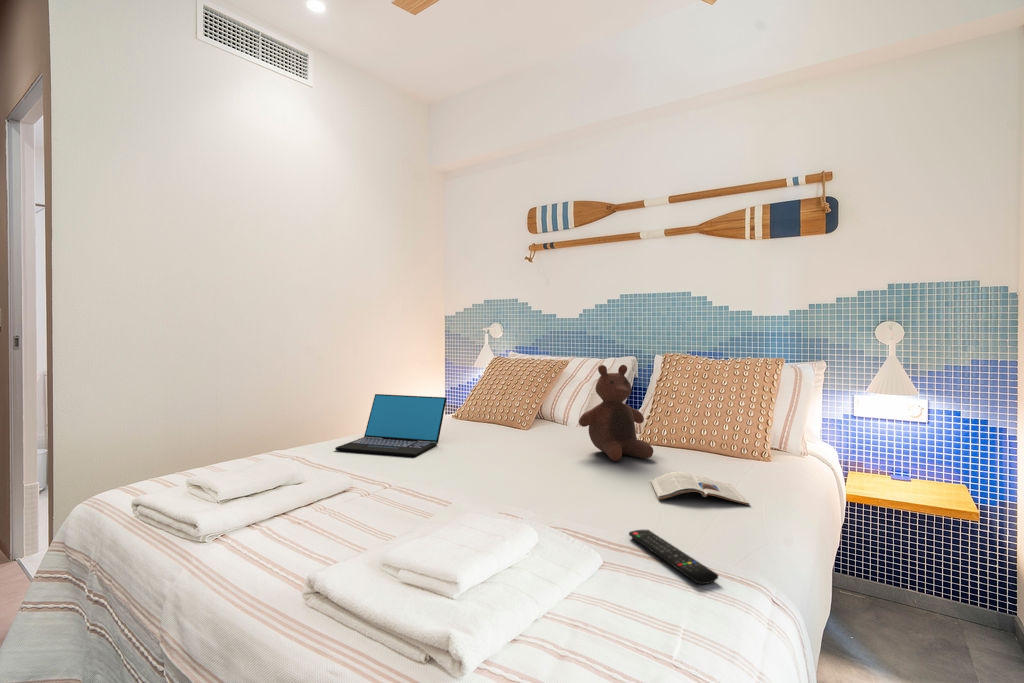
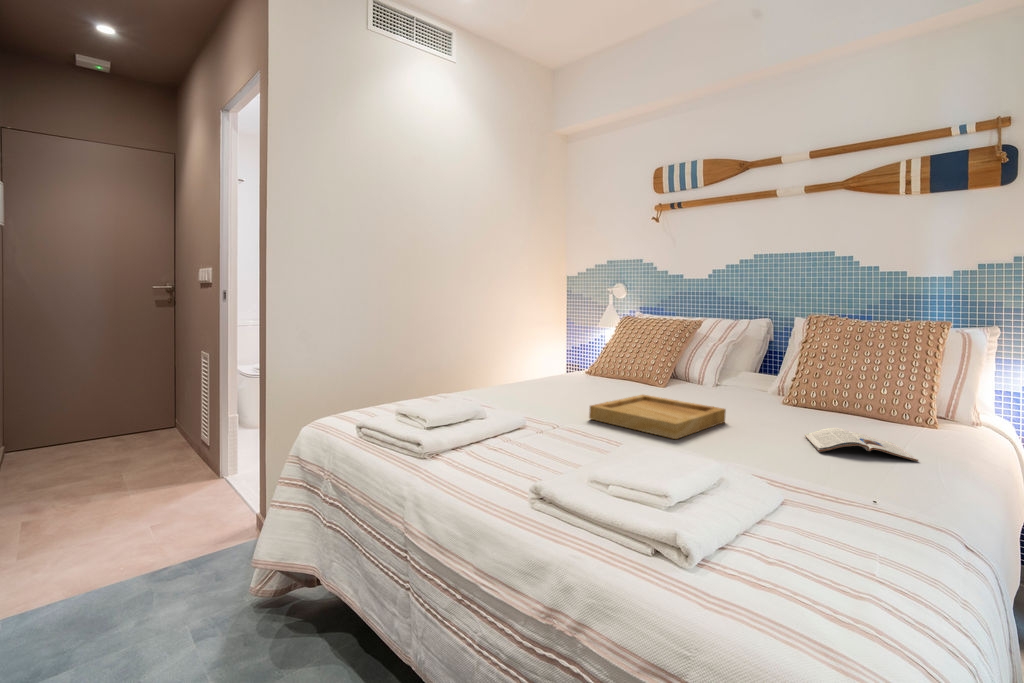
stuffed bear: present [579,365,653,461] -> none [722,324,801,417]
laptop: present [335,394,447,457] -> none [490,349,587,406]
tray: none [435,441,578,493] -> present [589,395,726,439]
remote control: present [629,530,718,584] -> none [800,474,903,520]

